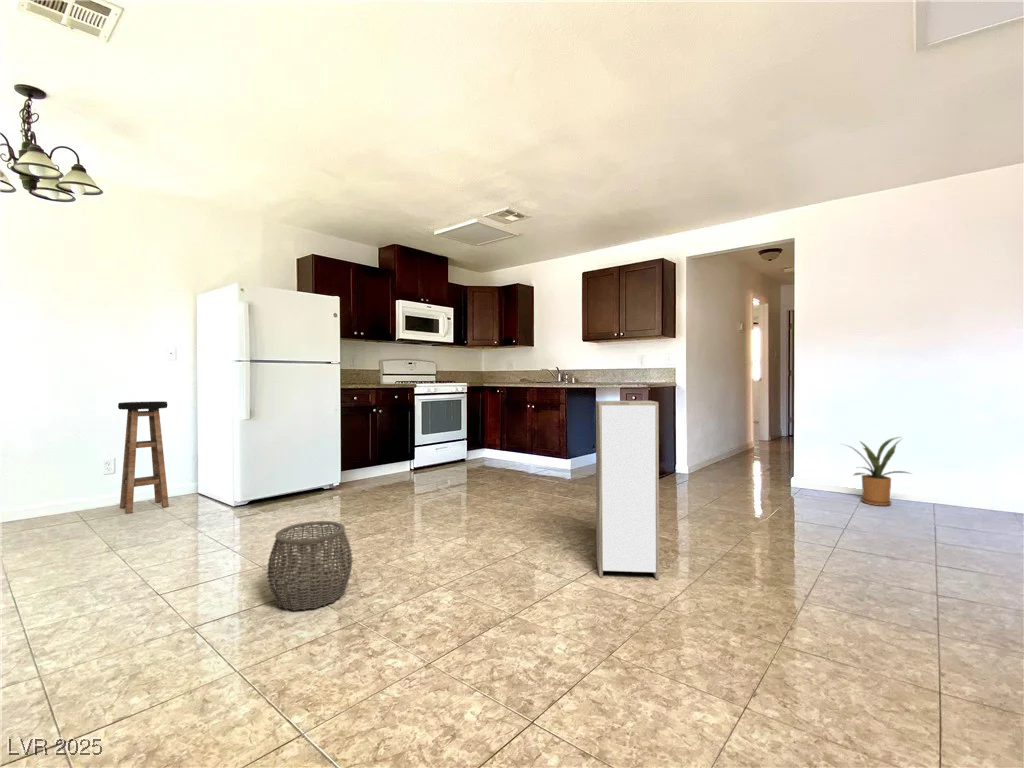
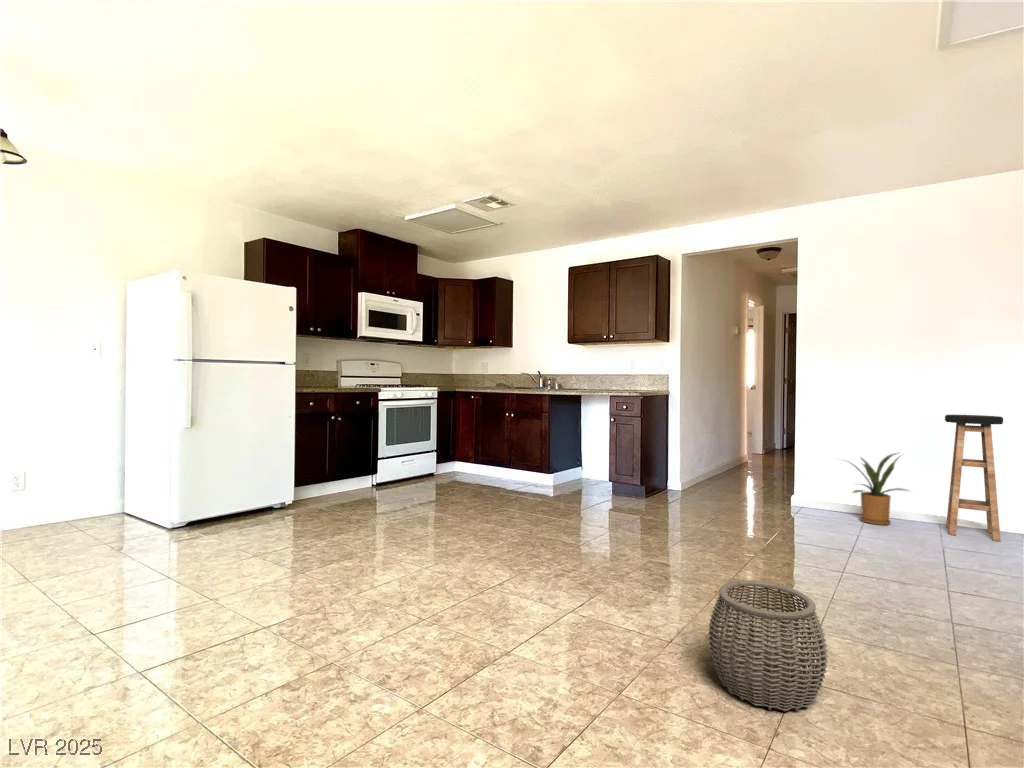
bar stool: present [118,401,169,513] -> present [945,415,1003,541]
storage cabinet: present [596,401,659,579] -> none [593,412,664,608]
woven basket: present [267,521,353,611] -> present [708,580,828,711]

